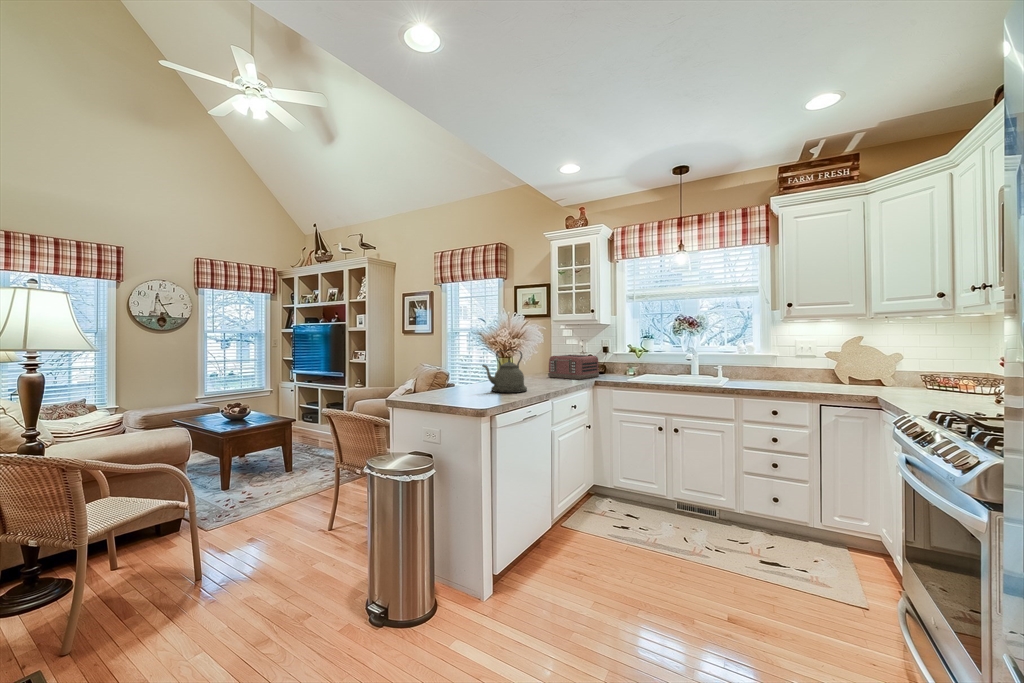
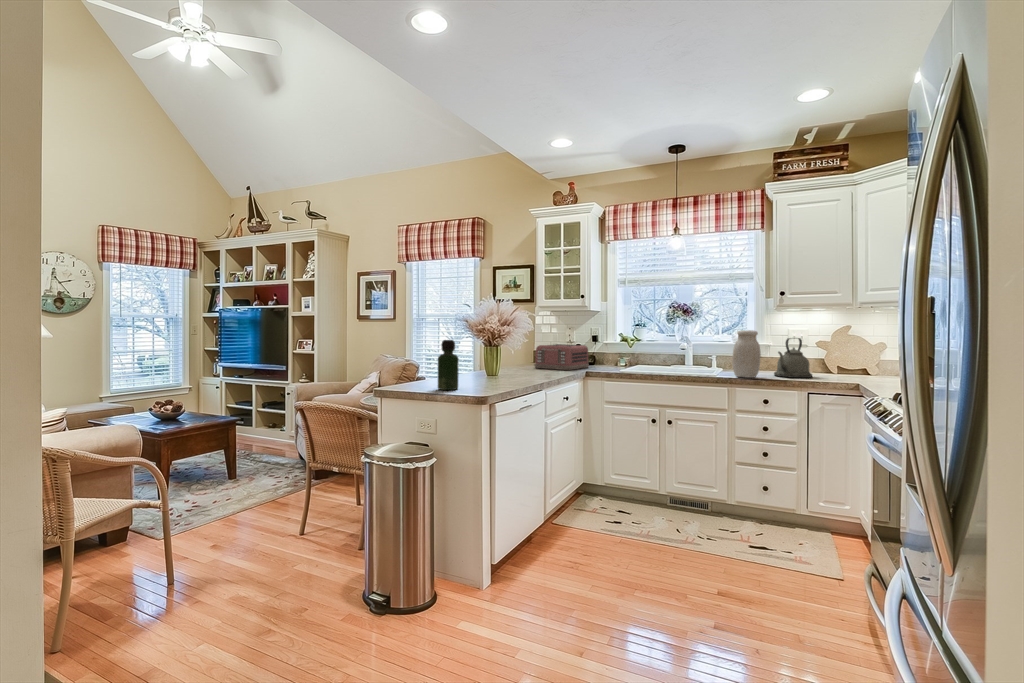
jar: none [739,341,769,388] -> present [732,330,761,378]
kettle: present [483,351,527,393] -> present [774,338,812,378]
bottle: none [442,352,463,401] -> present [438,340,459,390]

